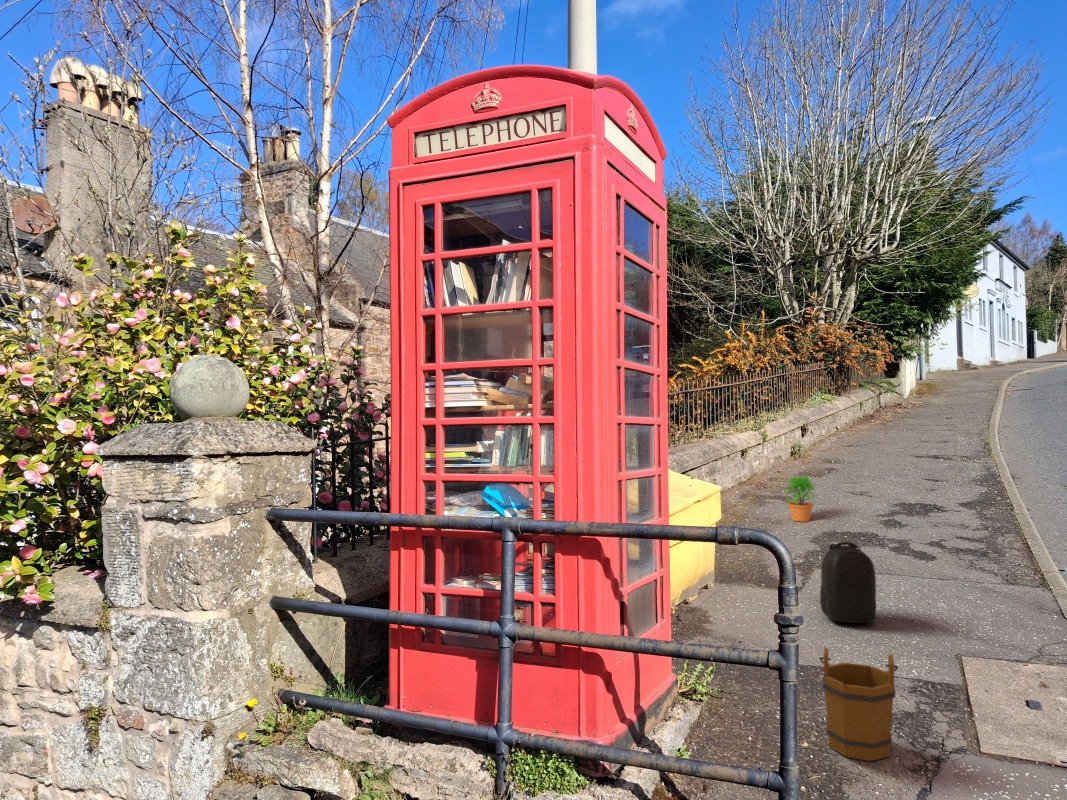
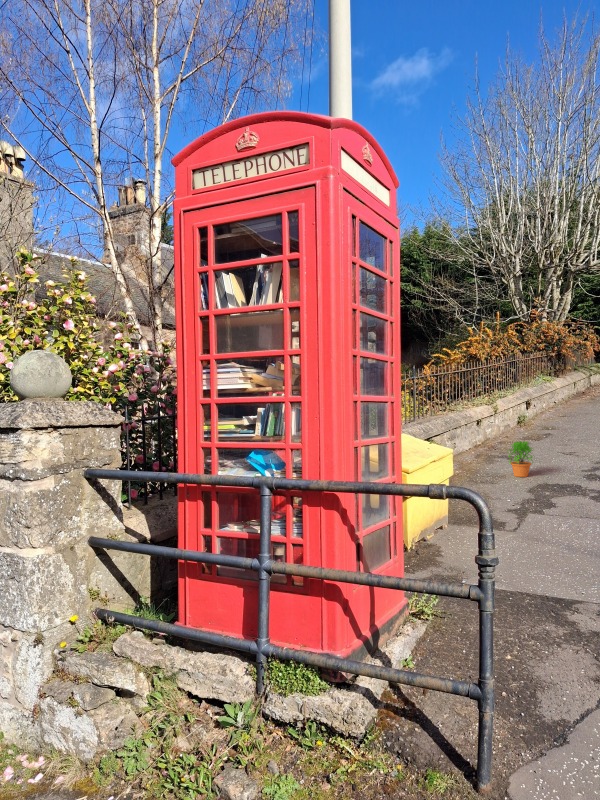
backpack: present [820,542,876,623] -> none [530,494,575,558]
bucket: present [820,647,898,761] -> none [521,580,585,672]

